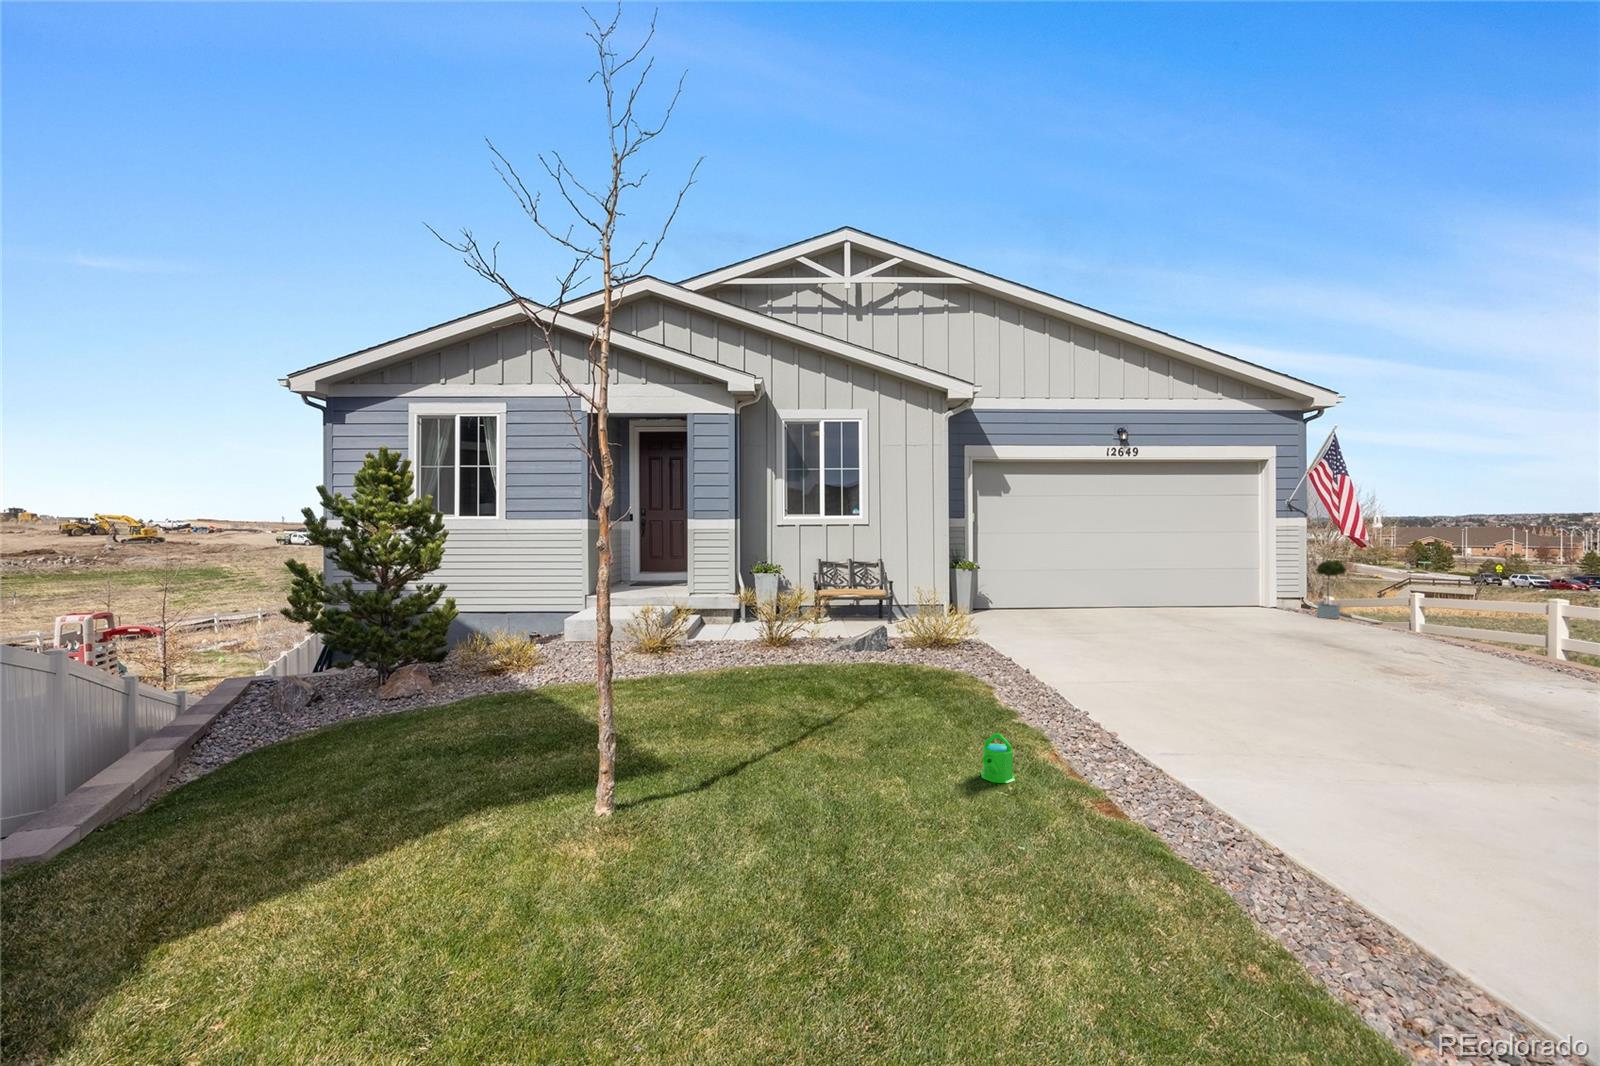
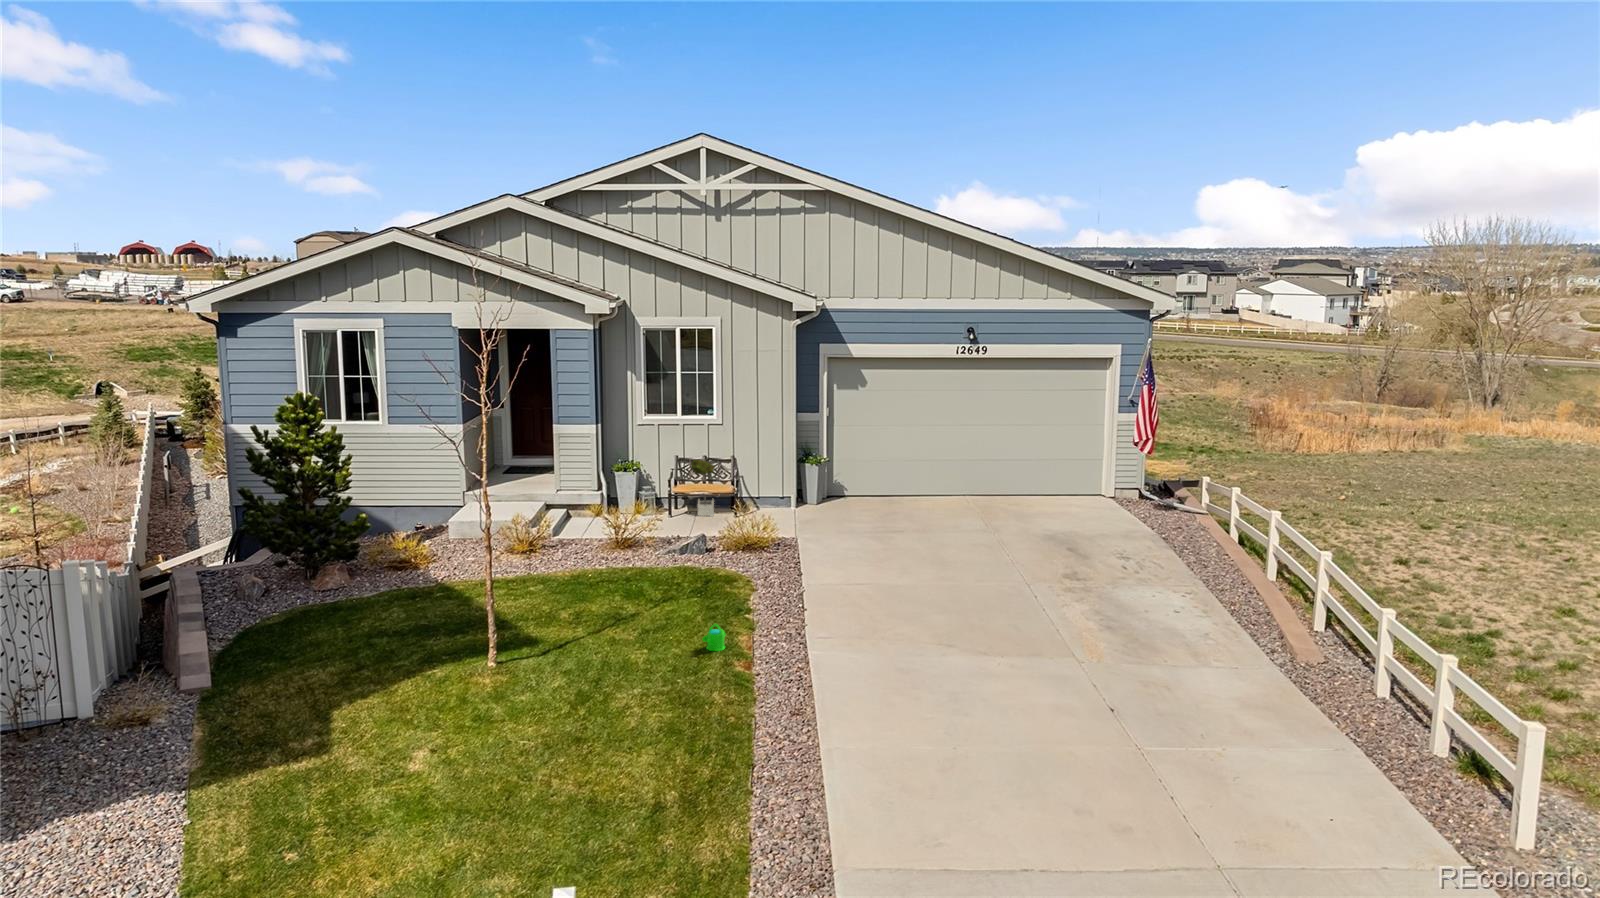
potted tree: present [1316,560,1346,619] -> present [691,460,715,516]

